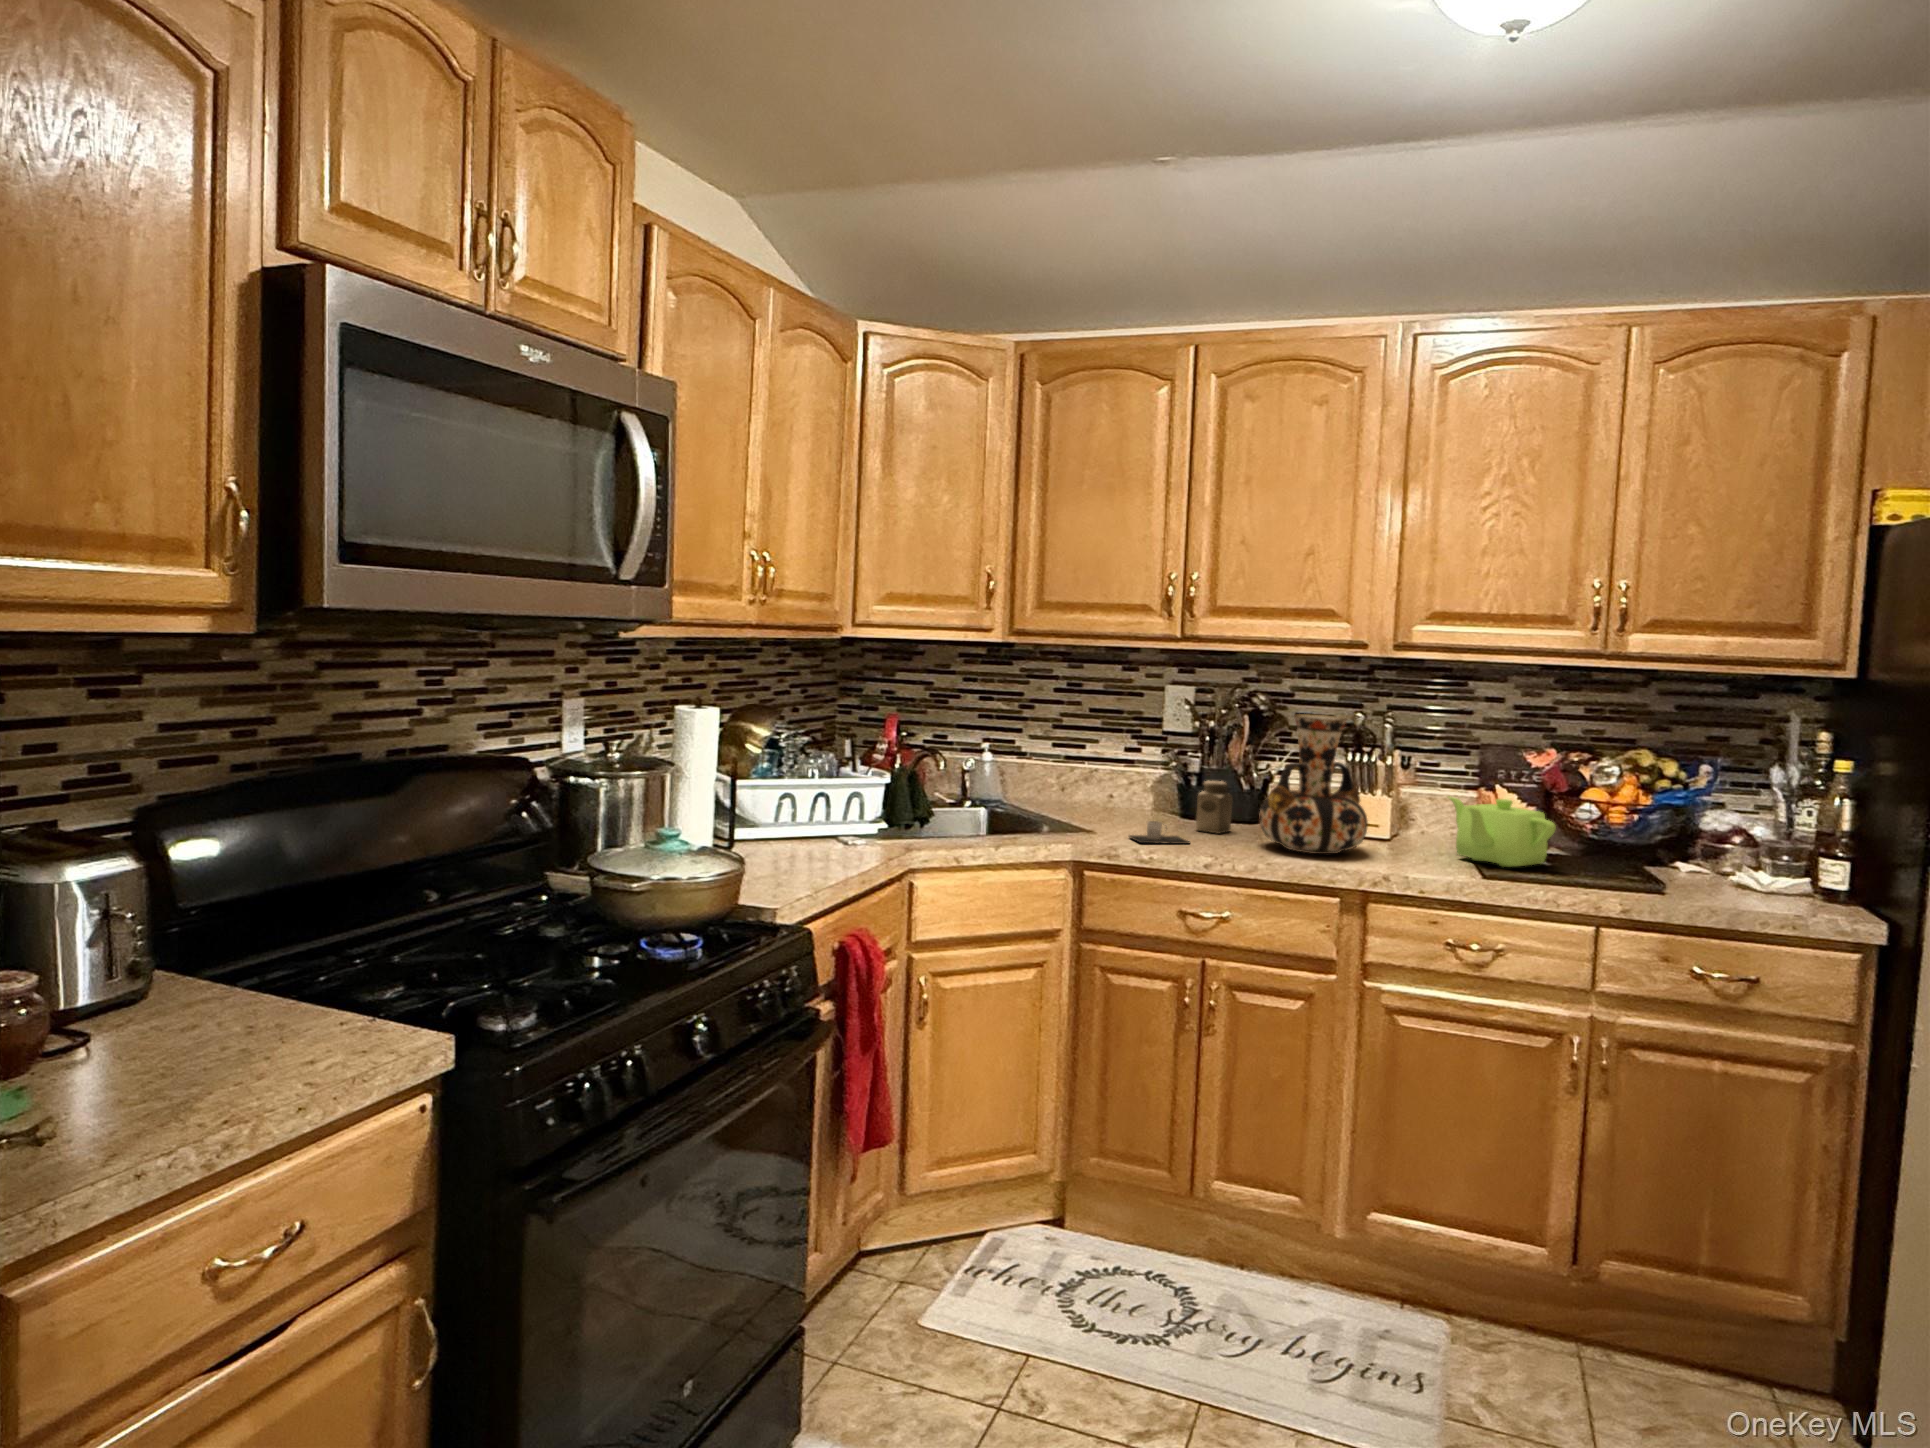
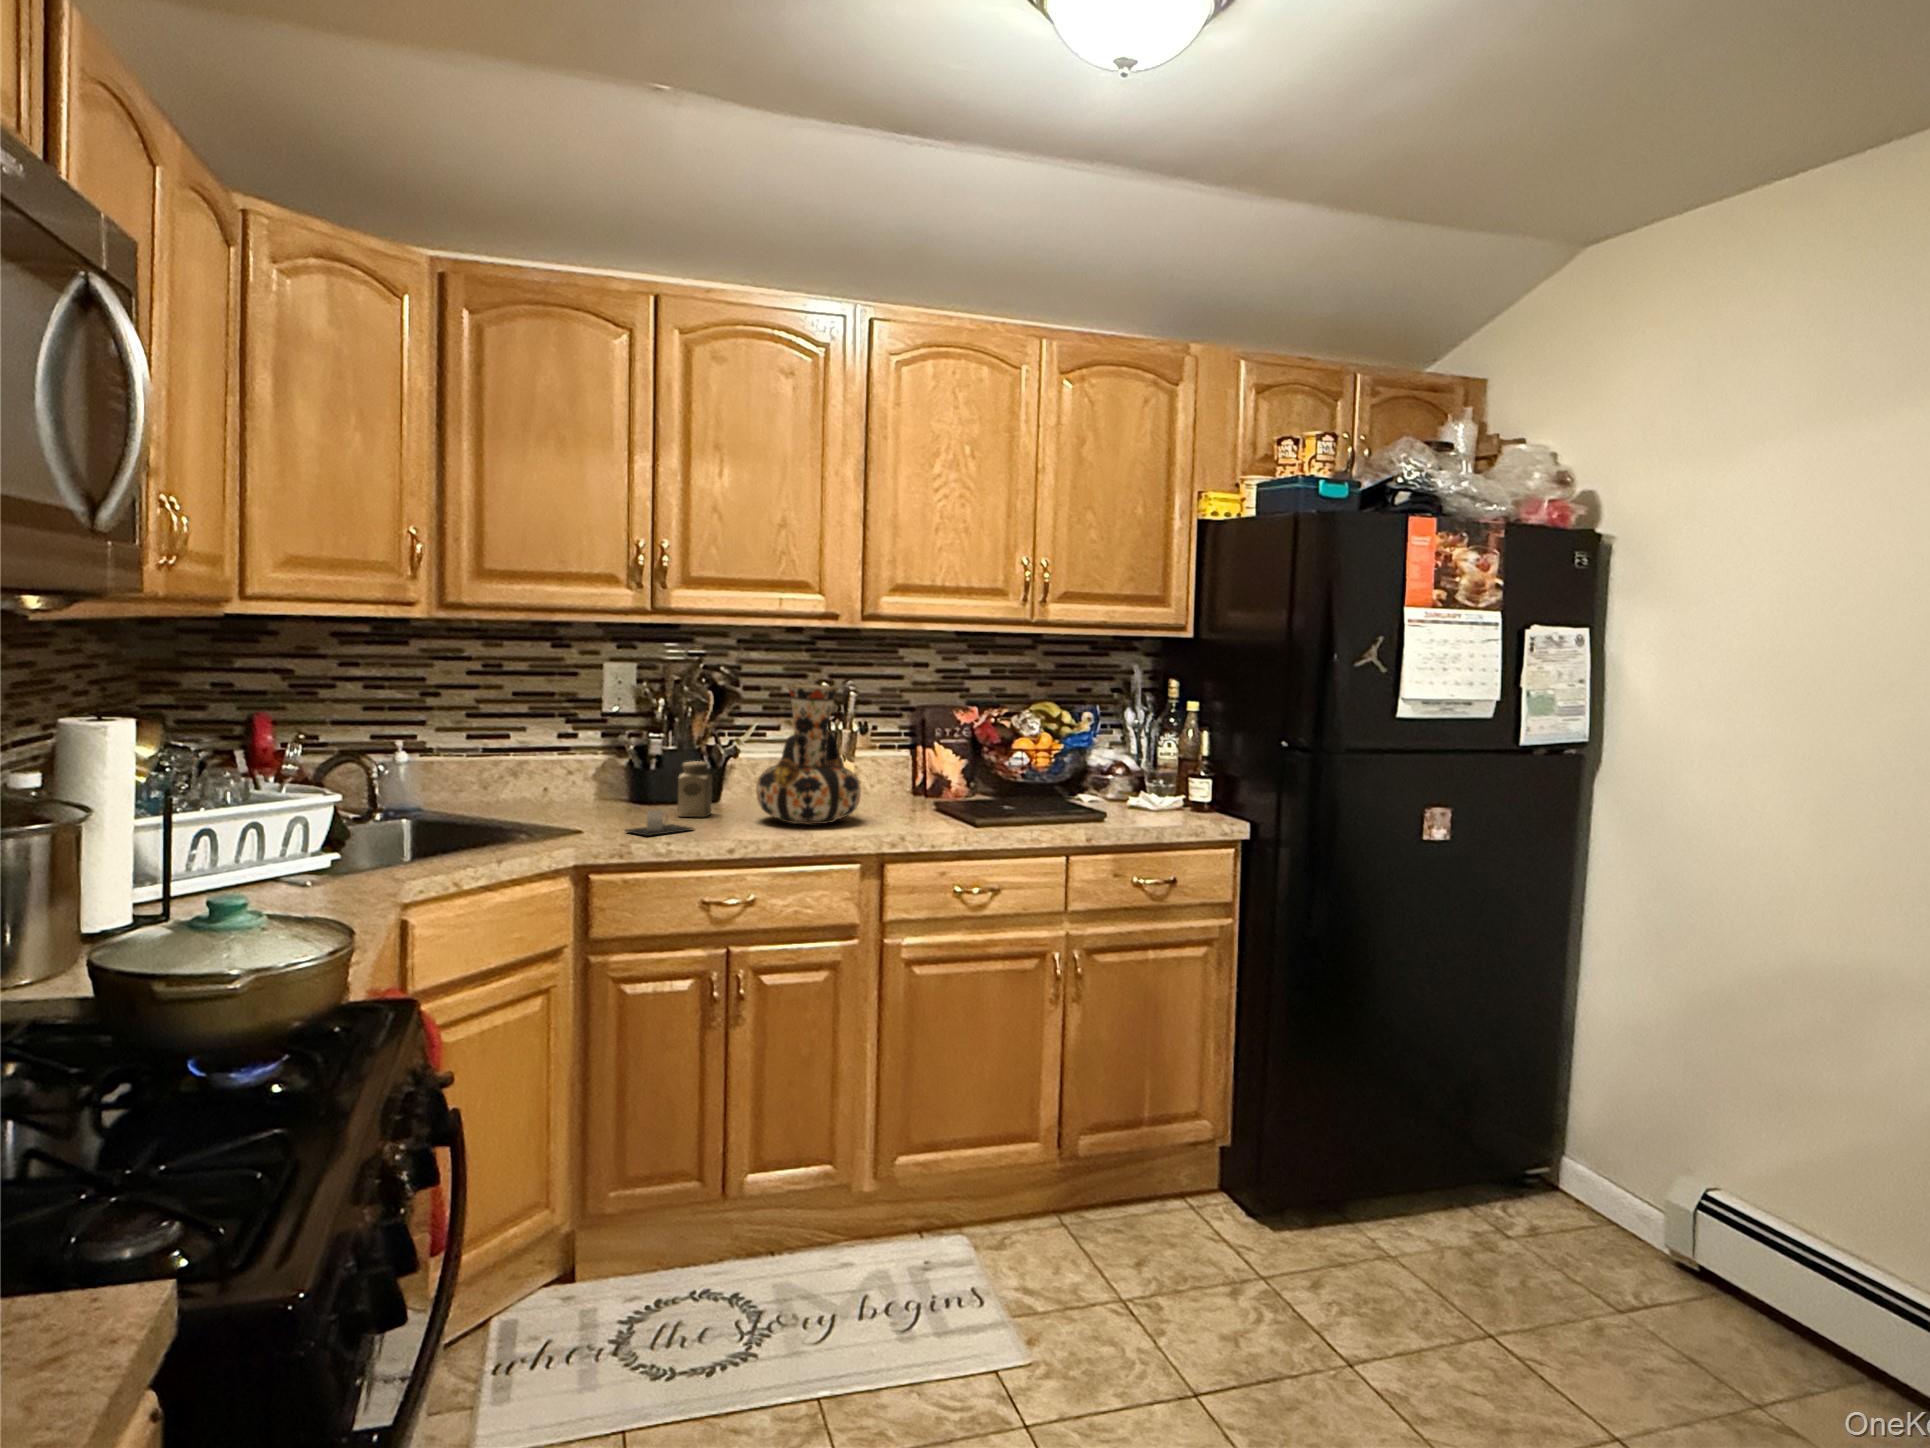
teapot: present [1448,797,1556,867] -> none [912,754,1011,815]

